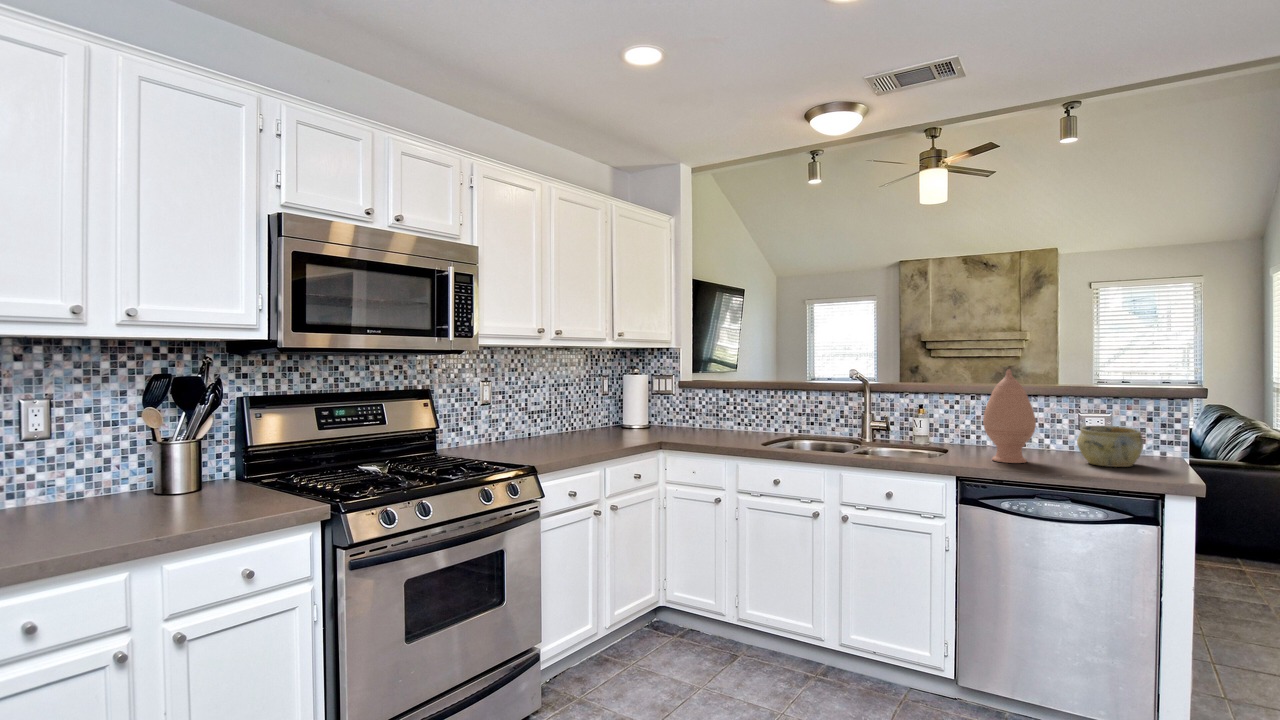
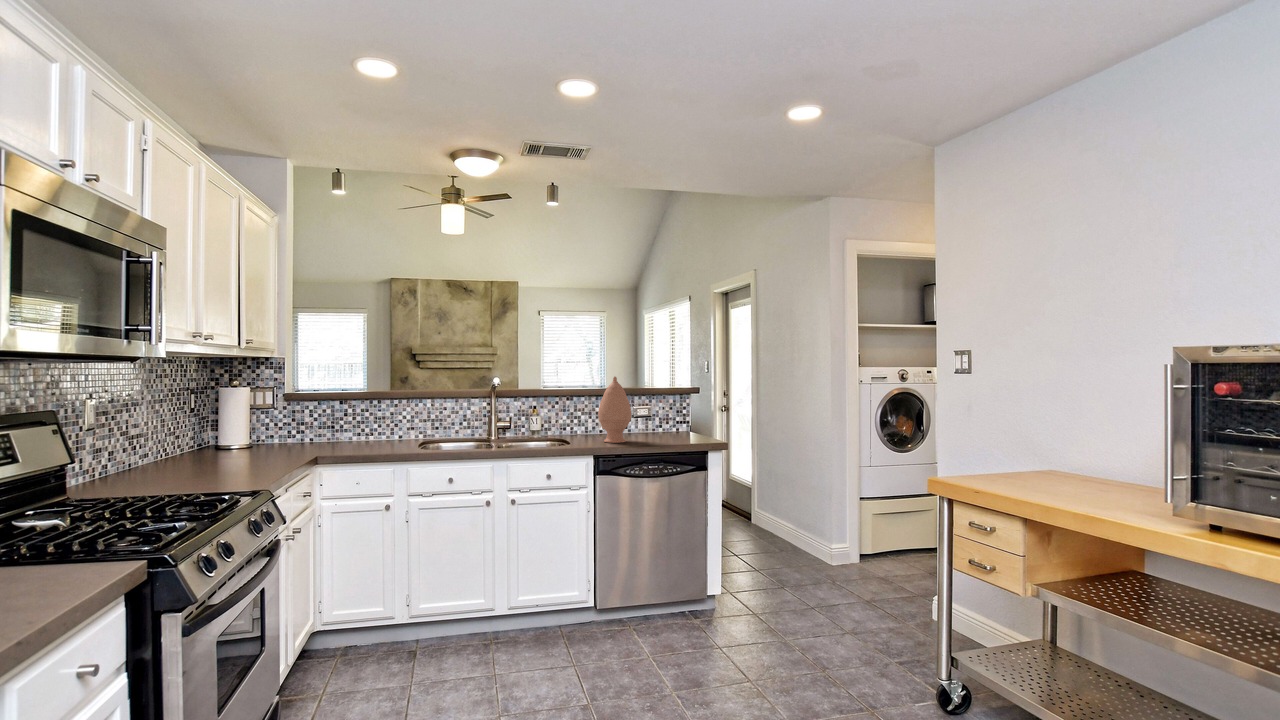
ceramic bowl: present [1077,426,1143,467] -> none [649,413,685,439]

